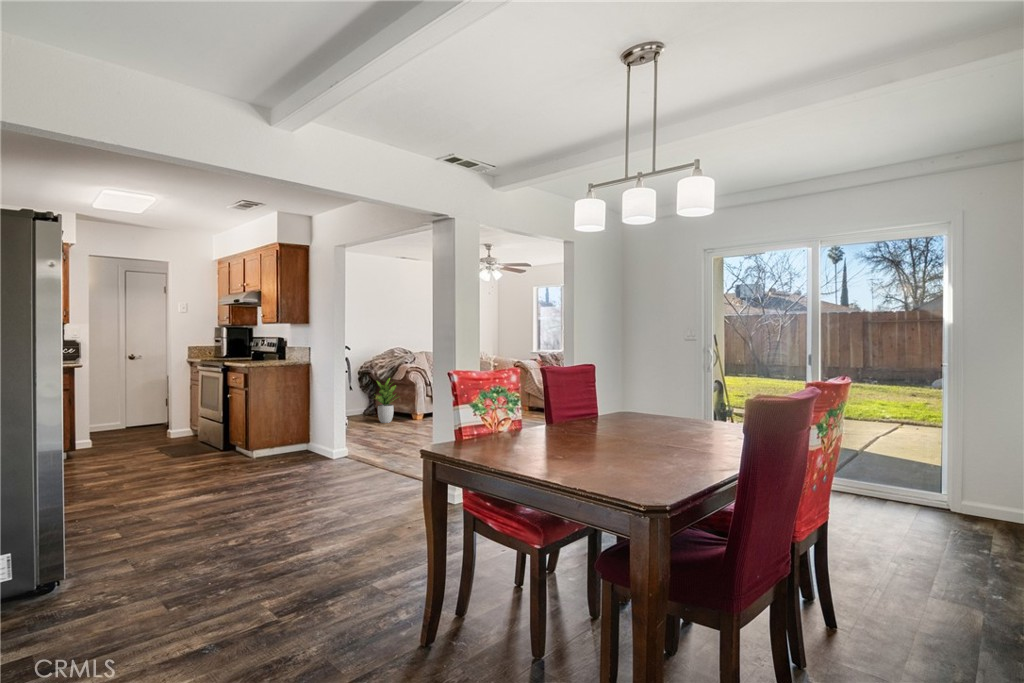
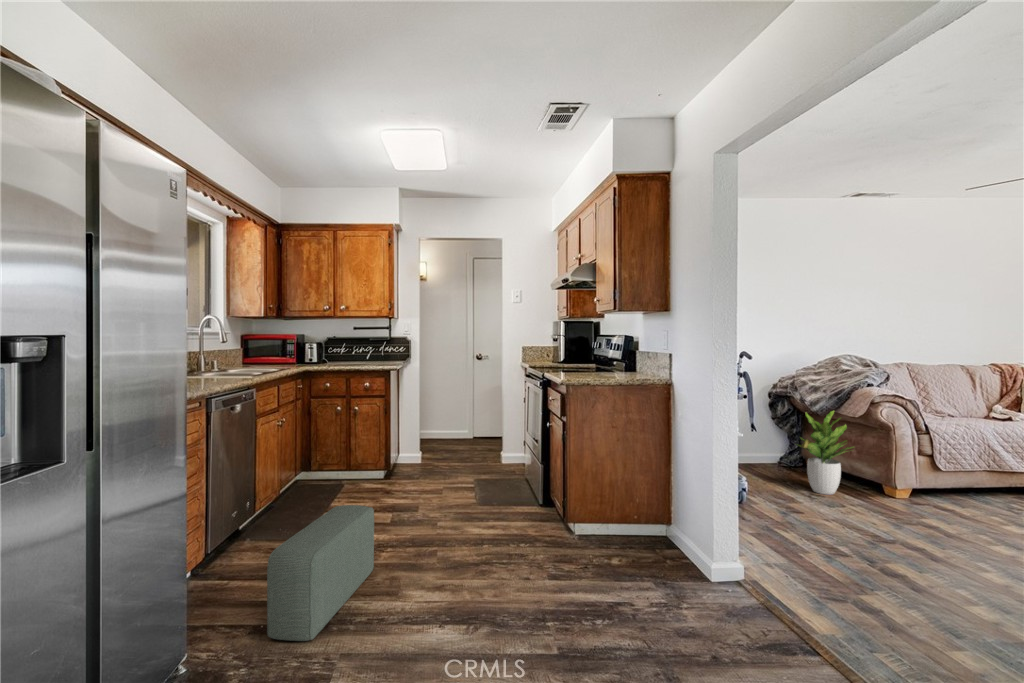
pouf: none [100,444,135,505] -> present [267,505,374,641]

